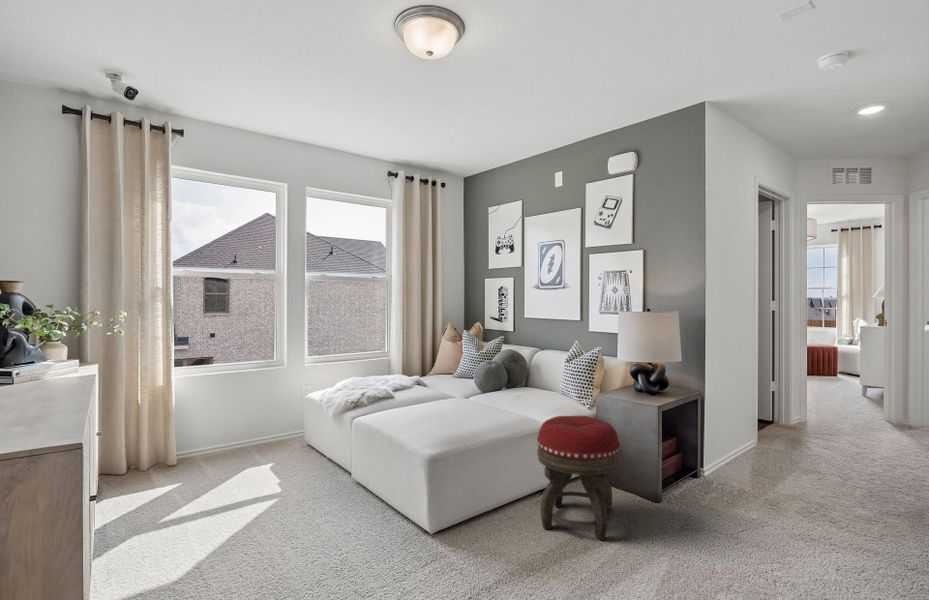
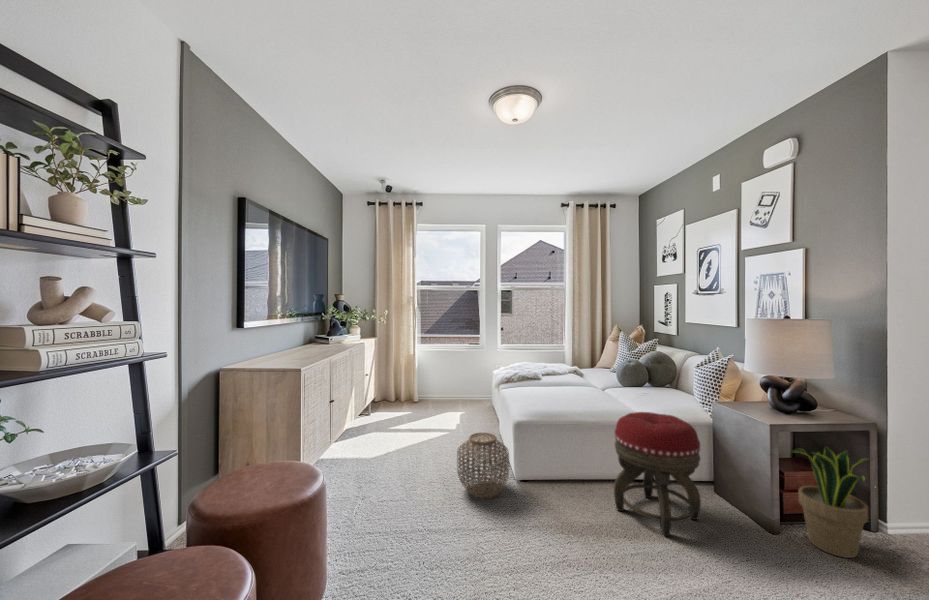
potted plant: none [675,421,727,512] -> present [793,447,868,558]
woven basket: none [357,478,429,570] -> present [457,433,509,498]

